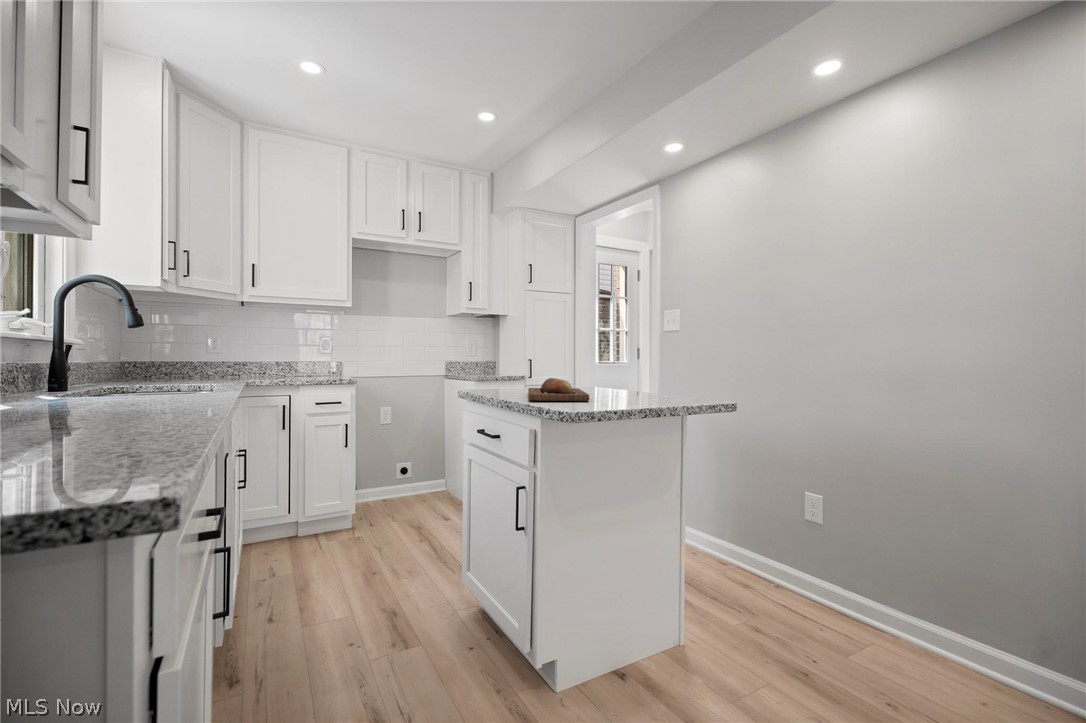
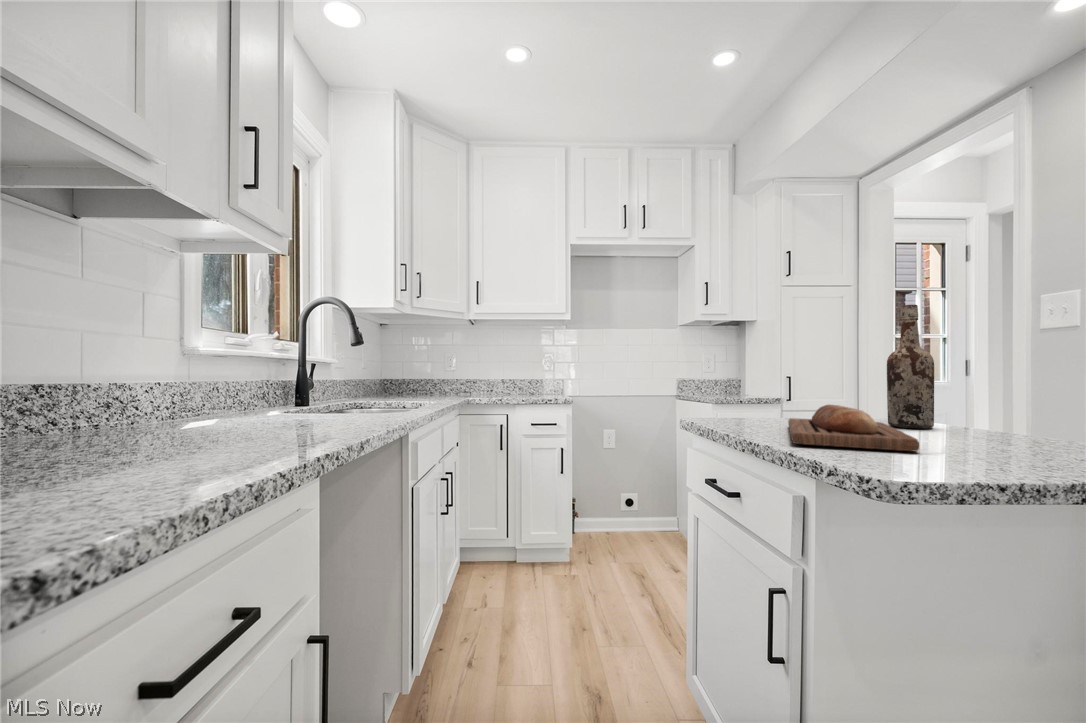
wine bottle: none [582,318,605,391] -> present [887,305,934,428]

